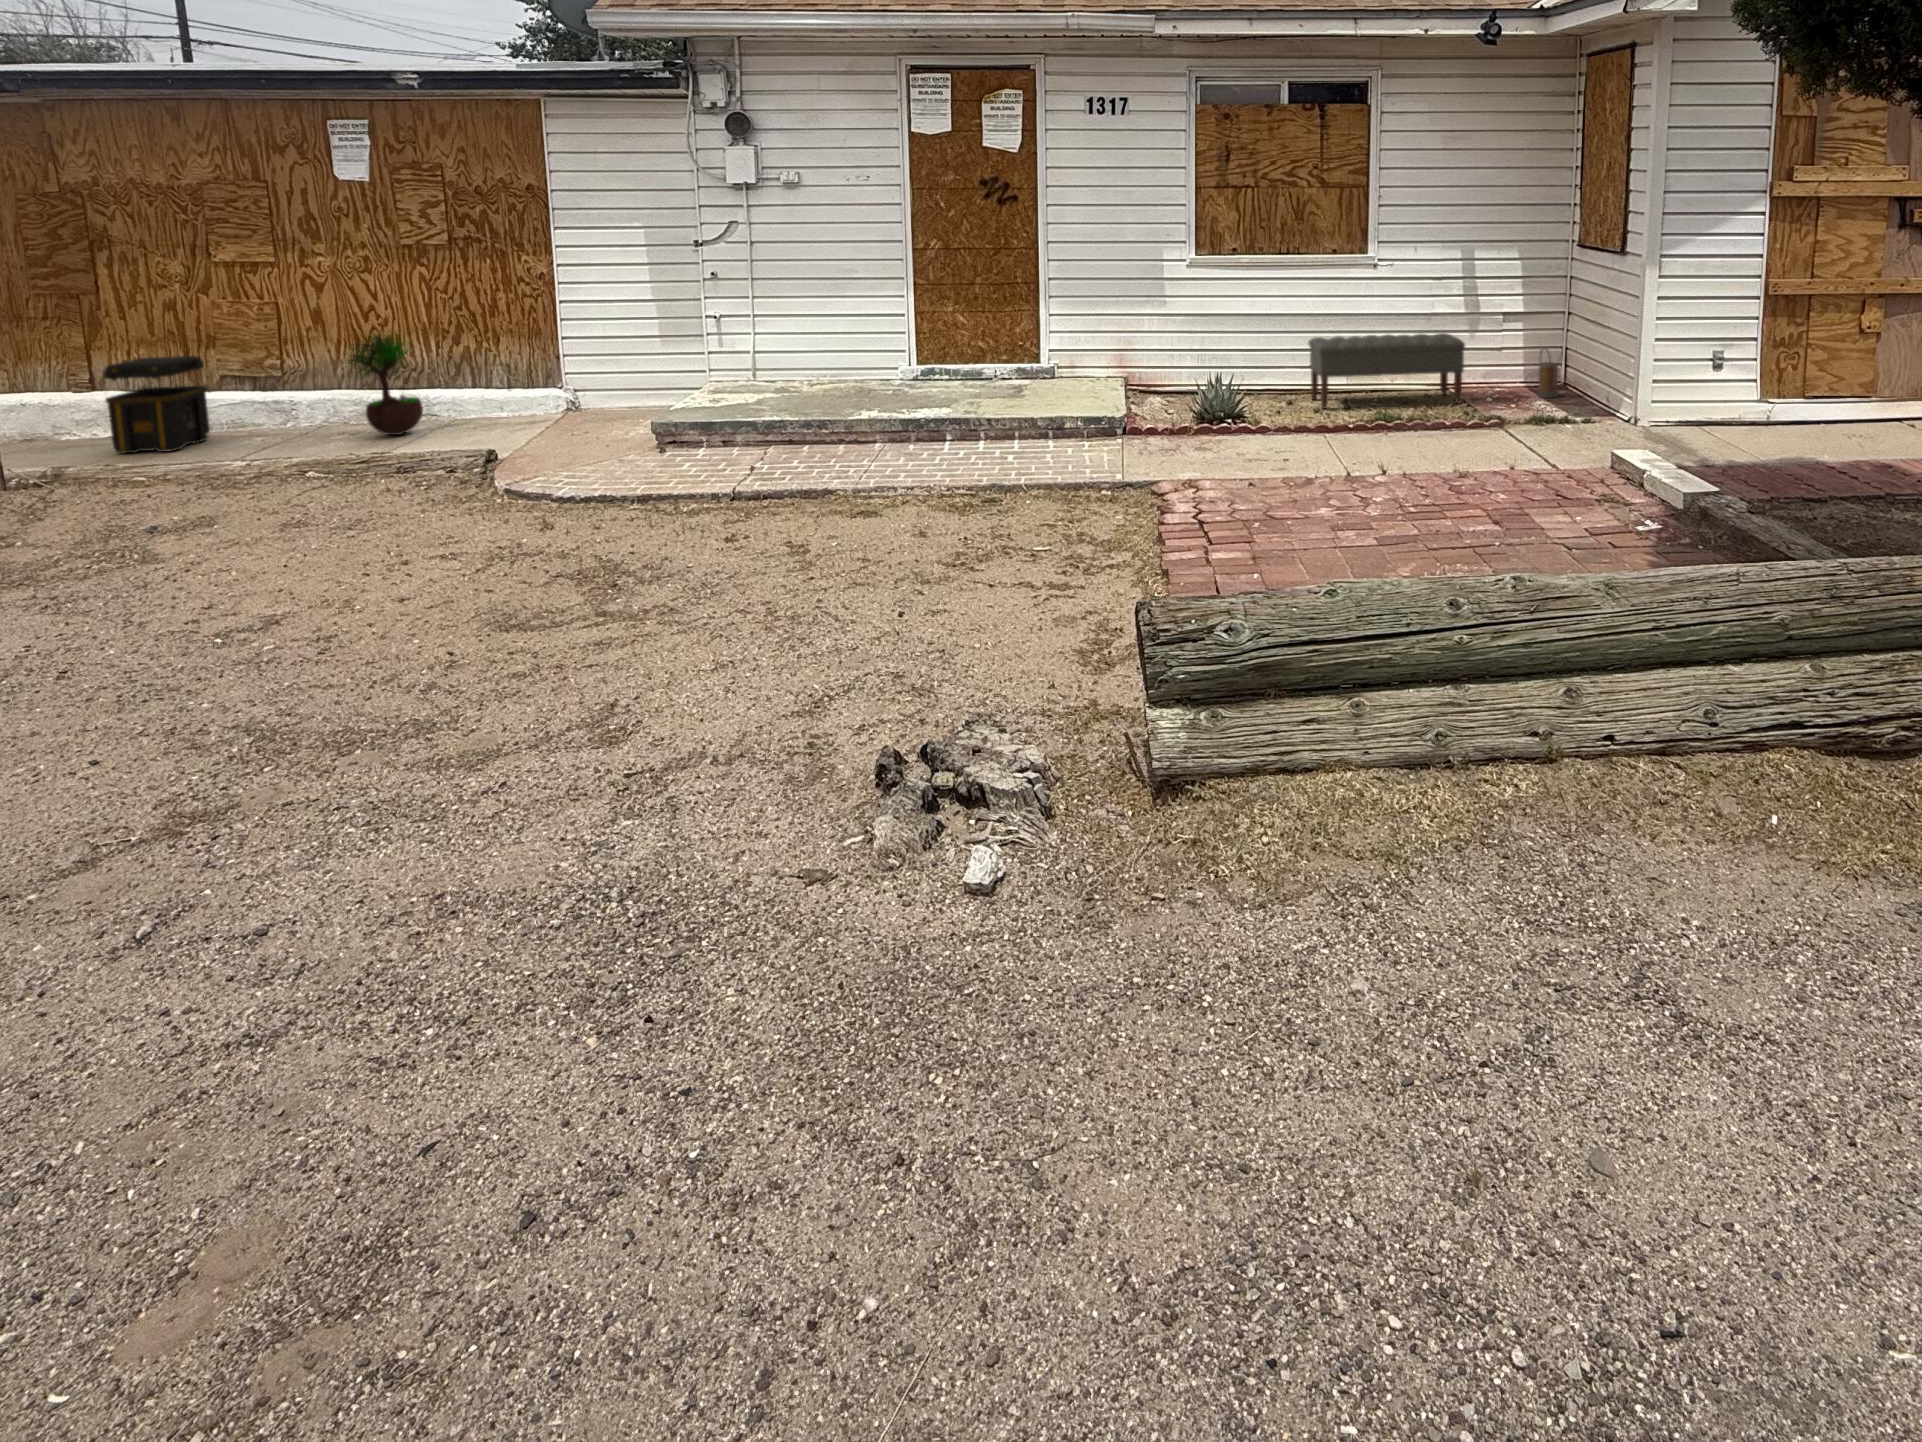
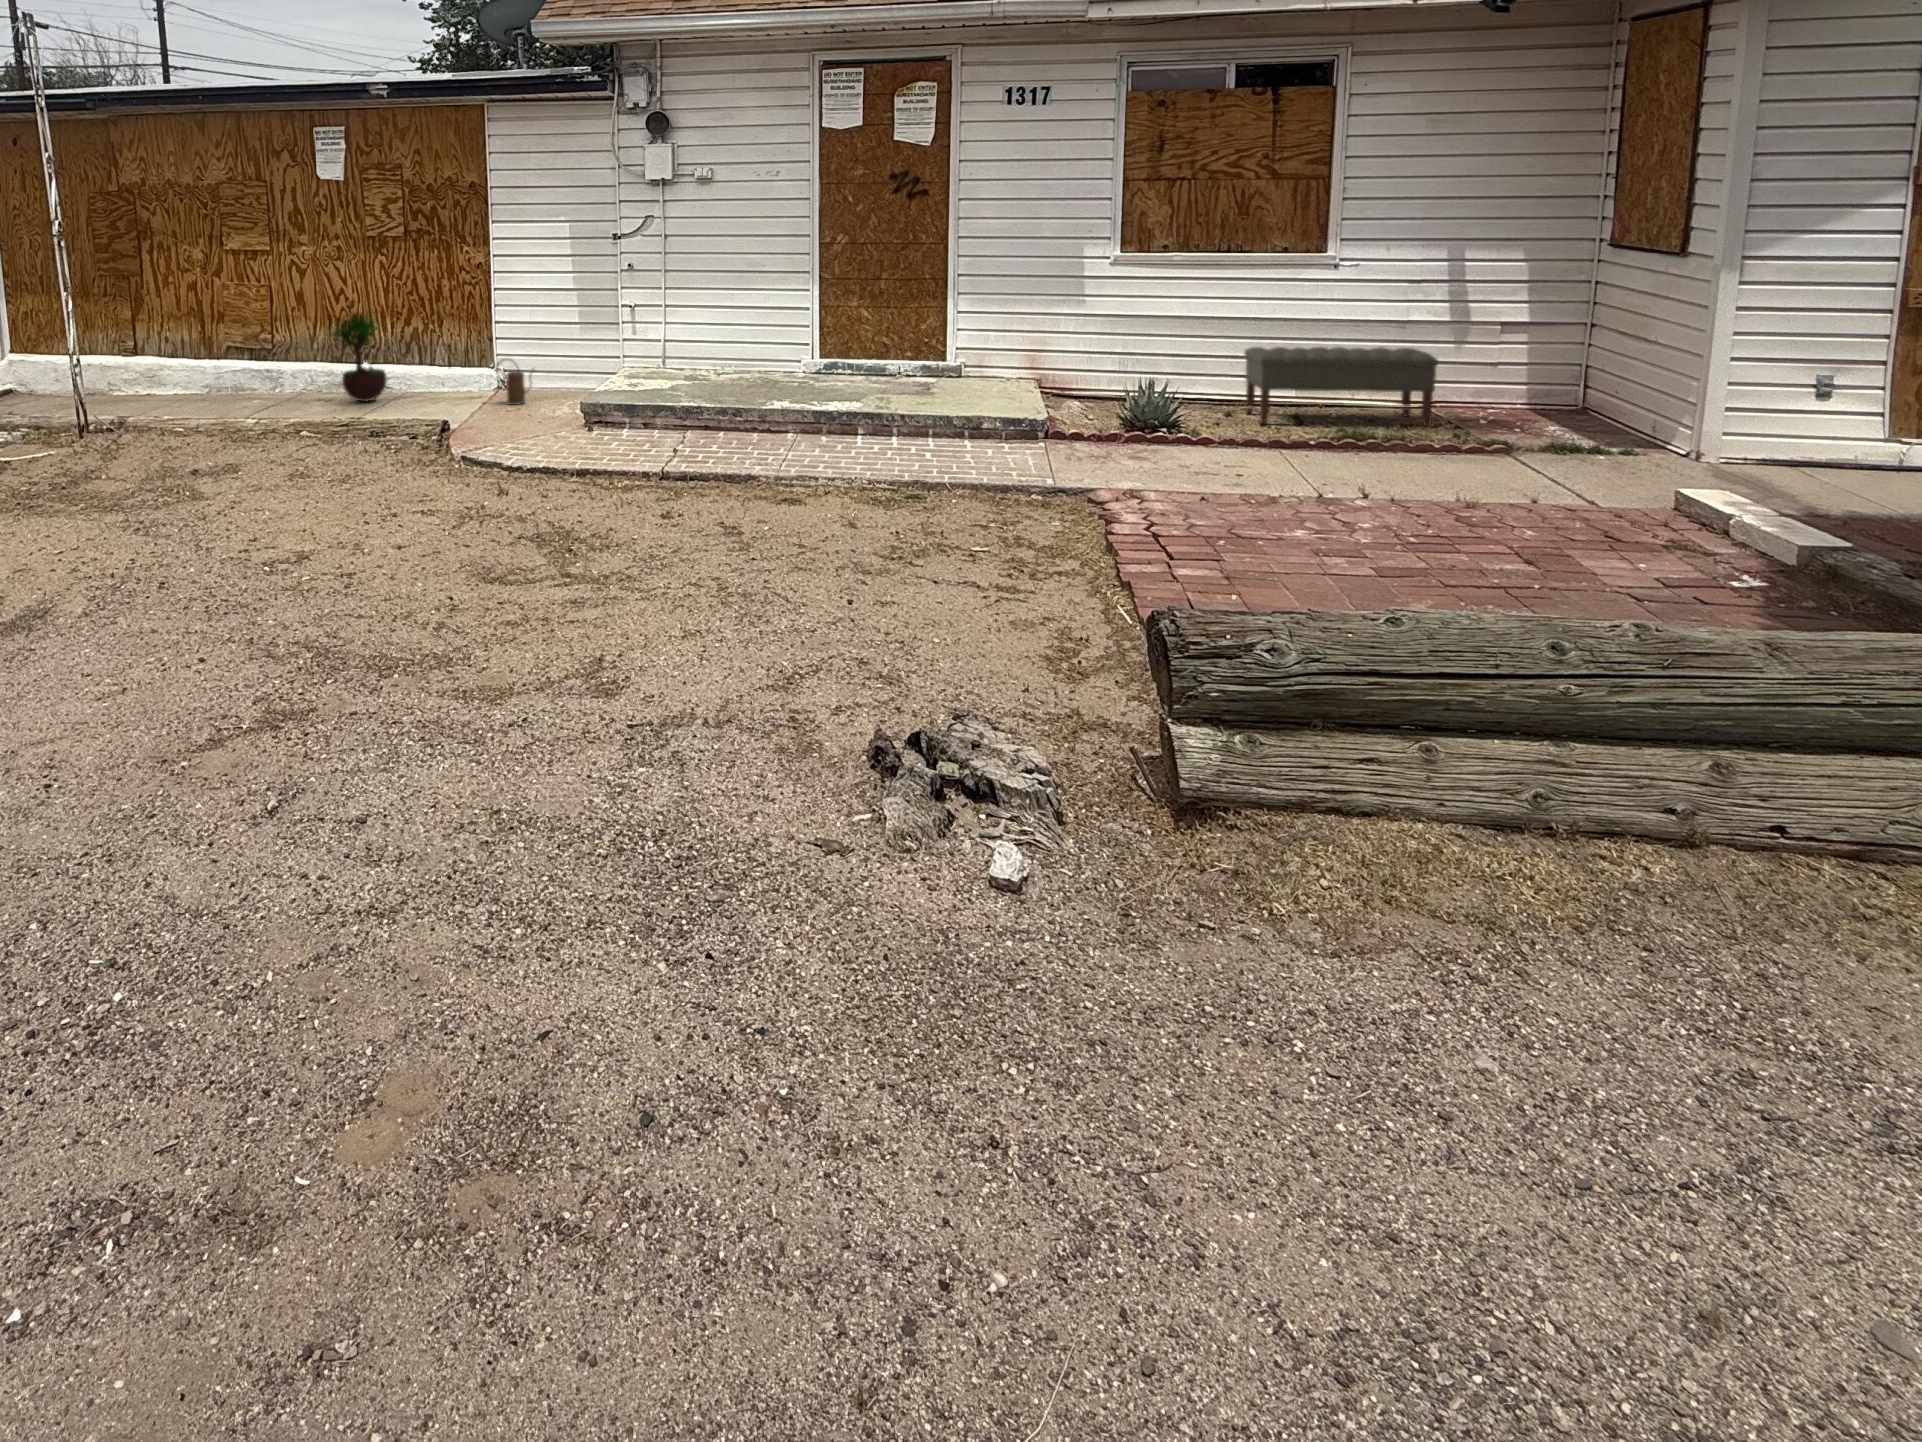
watering can: present [1538,348,1558,398] -> present [496,369,527,405]
toolbox: present [104,356,210,453] -> none [150,325,223,405]

